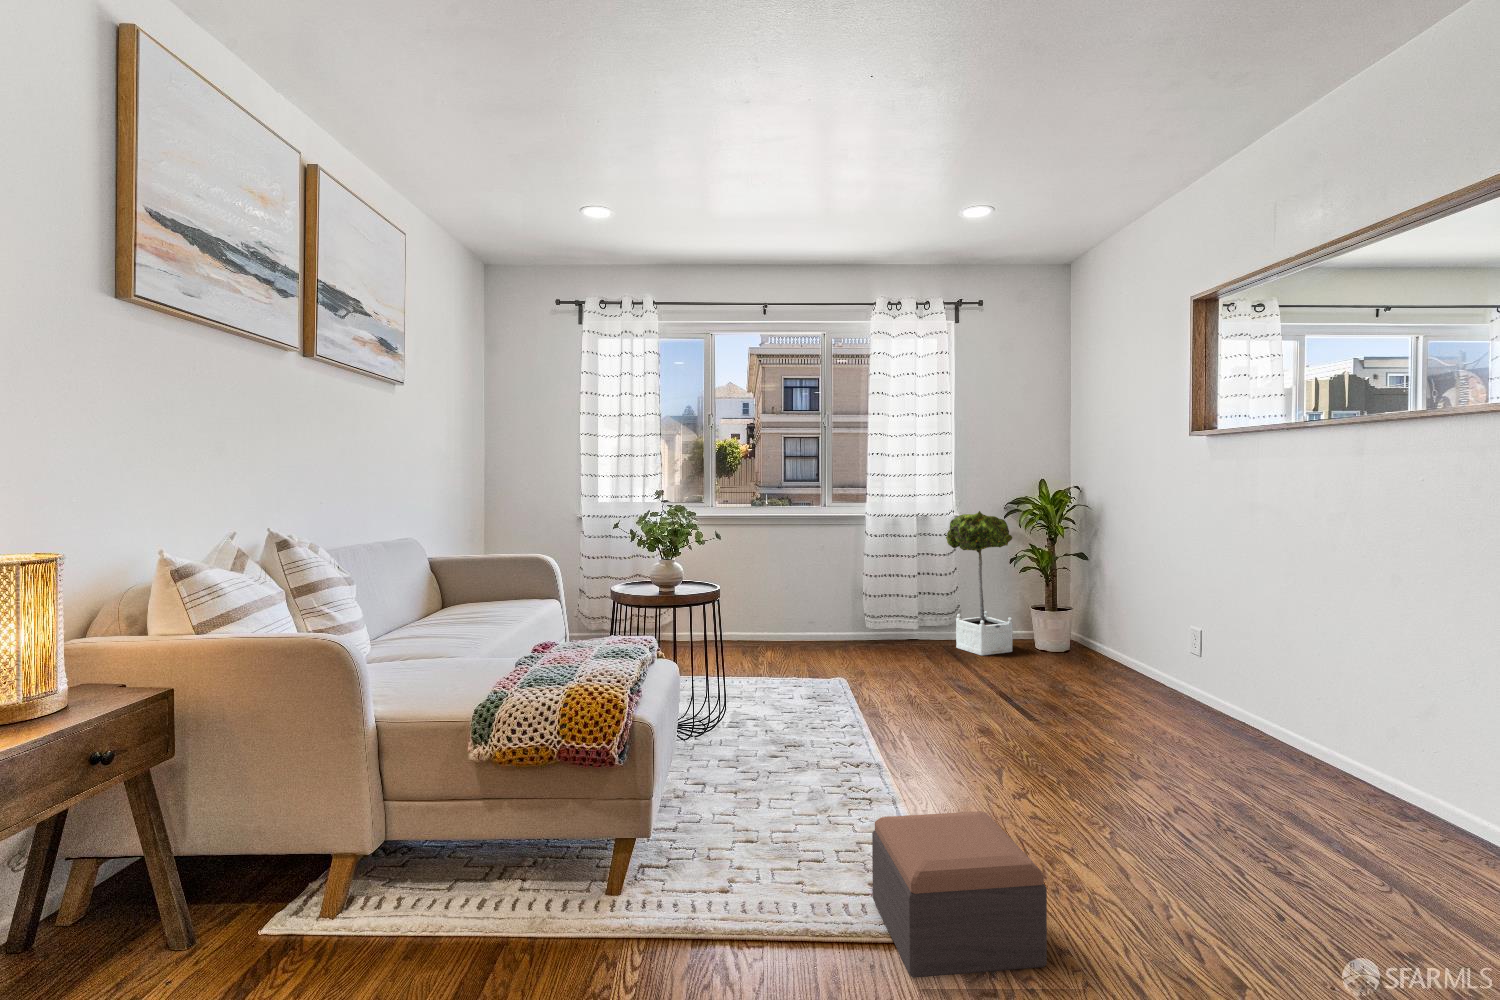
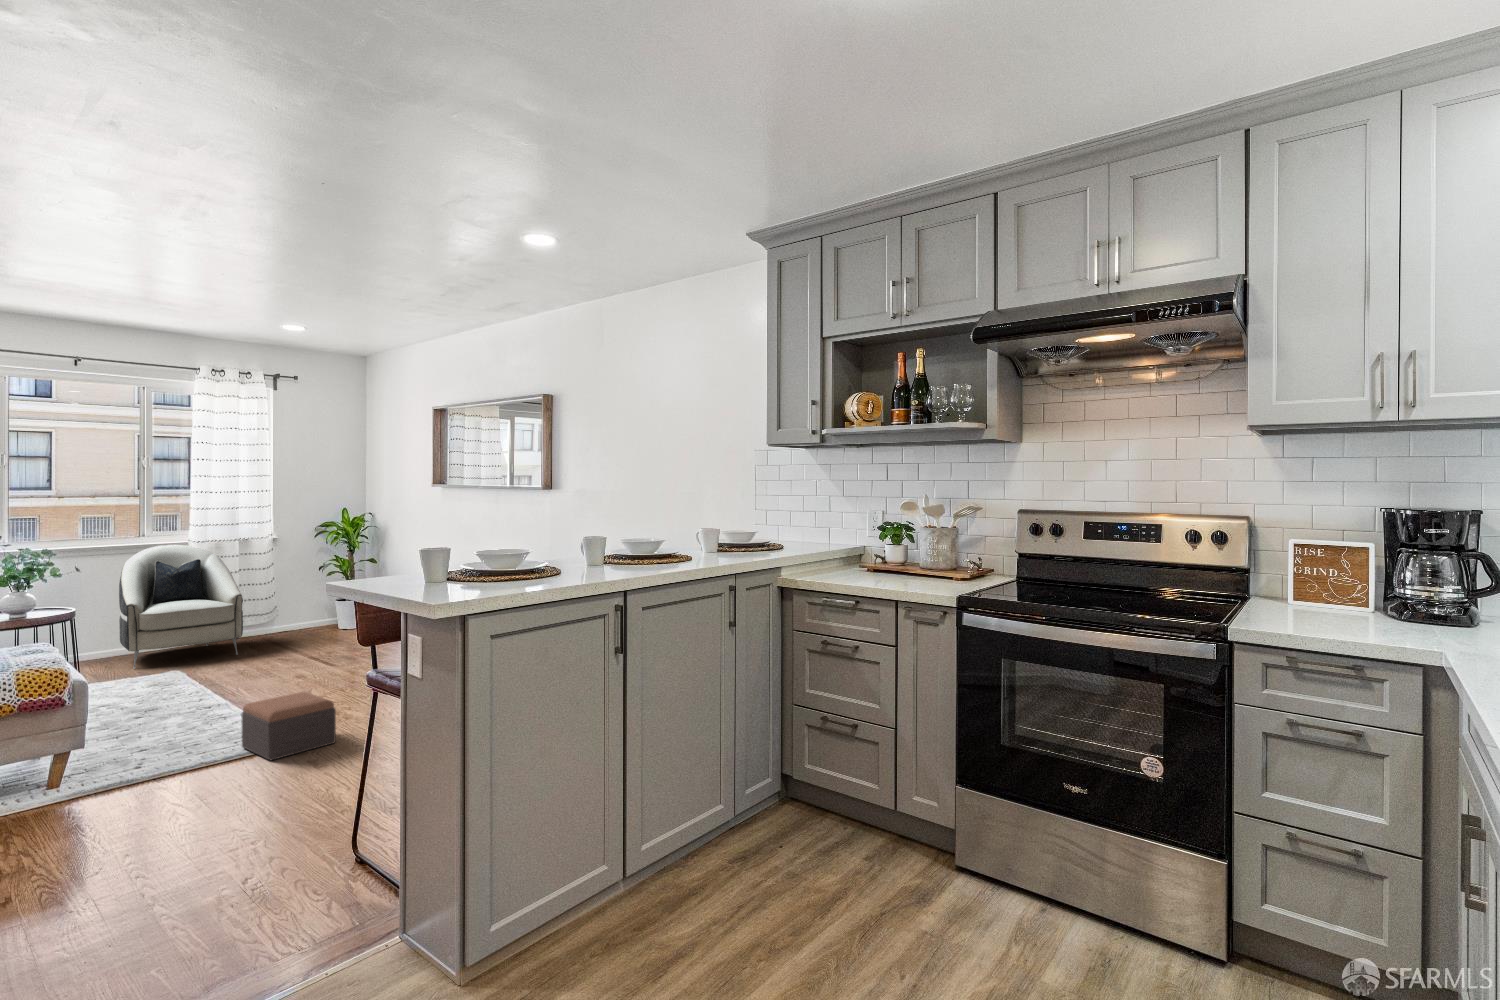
armchair: none [793,496,916,668] -> present [119,545,243,668]
potted tree: present [946,511,1013,655] -> none [266,533,322,639]

